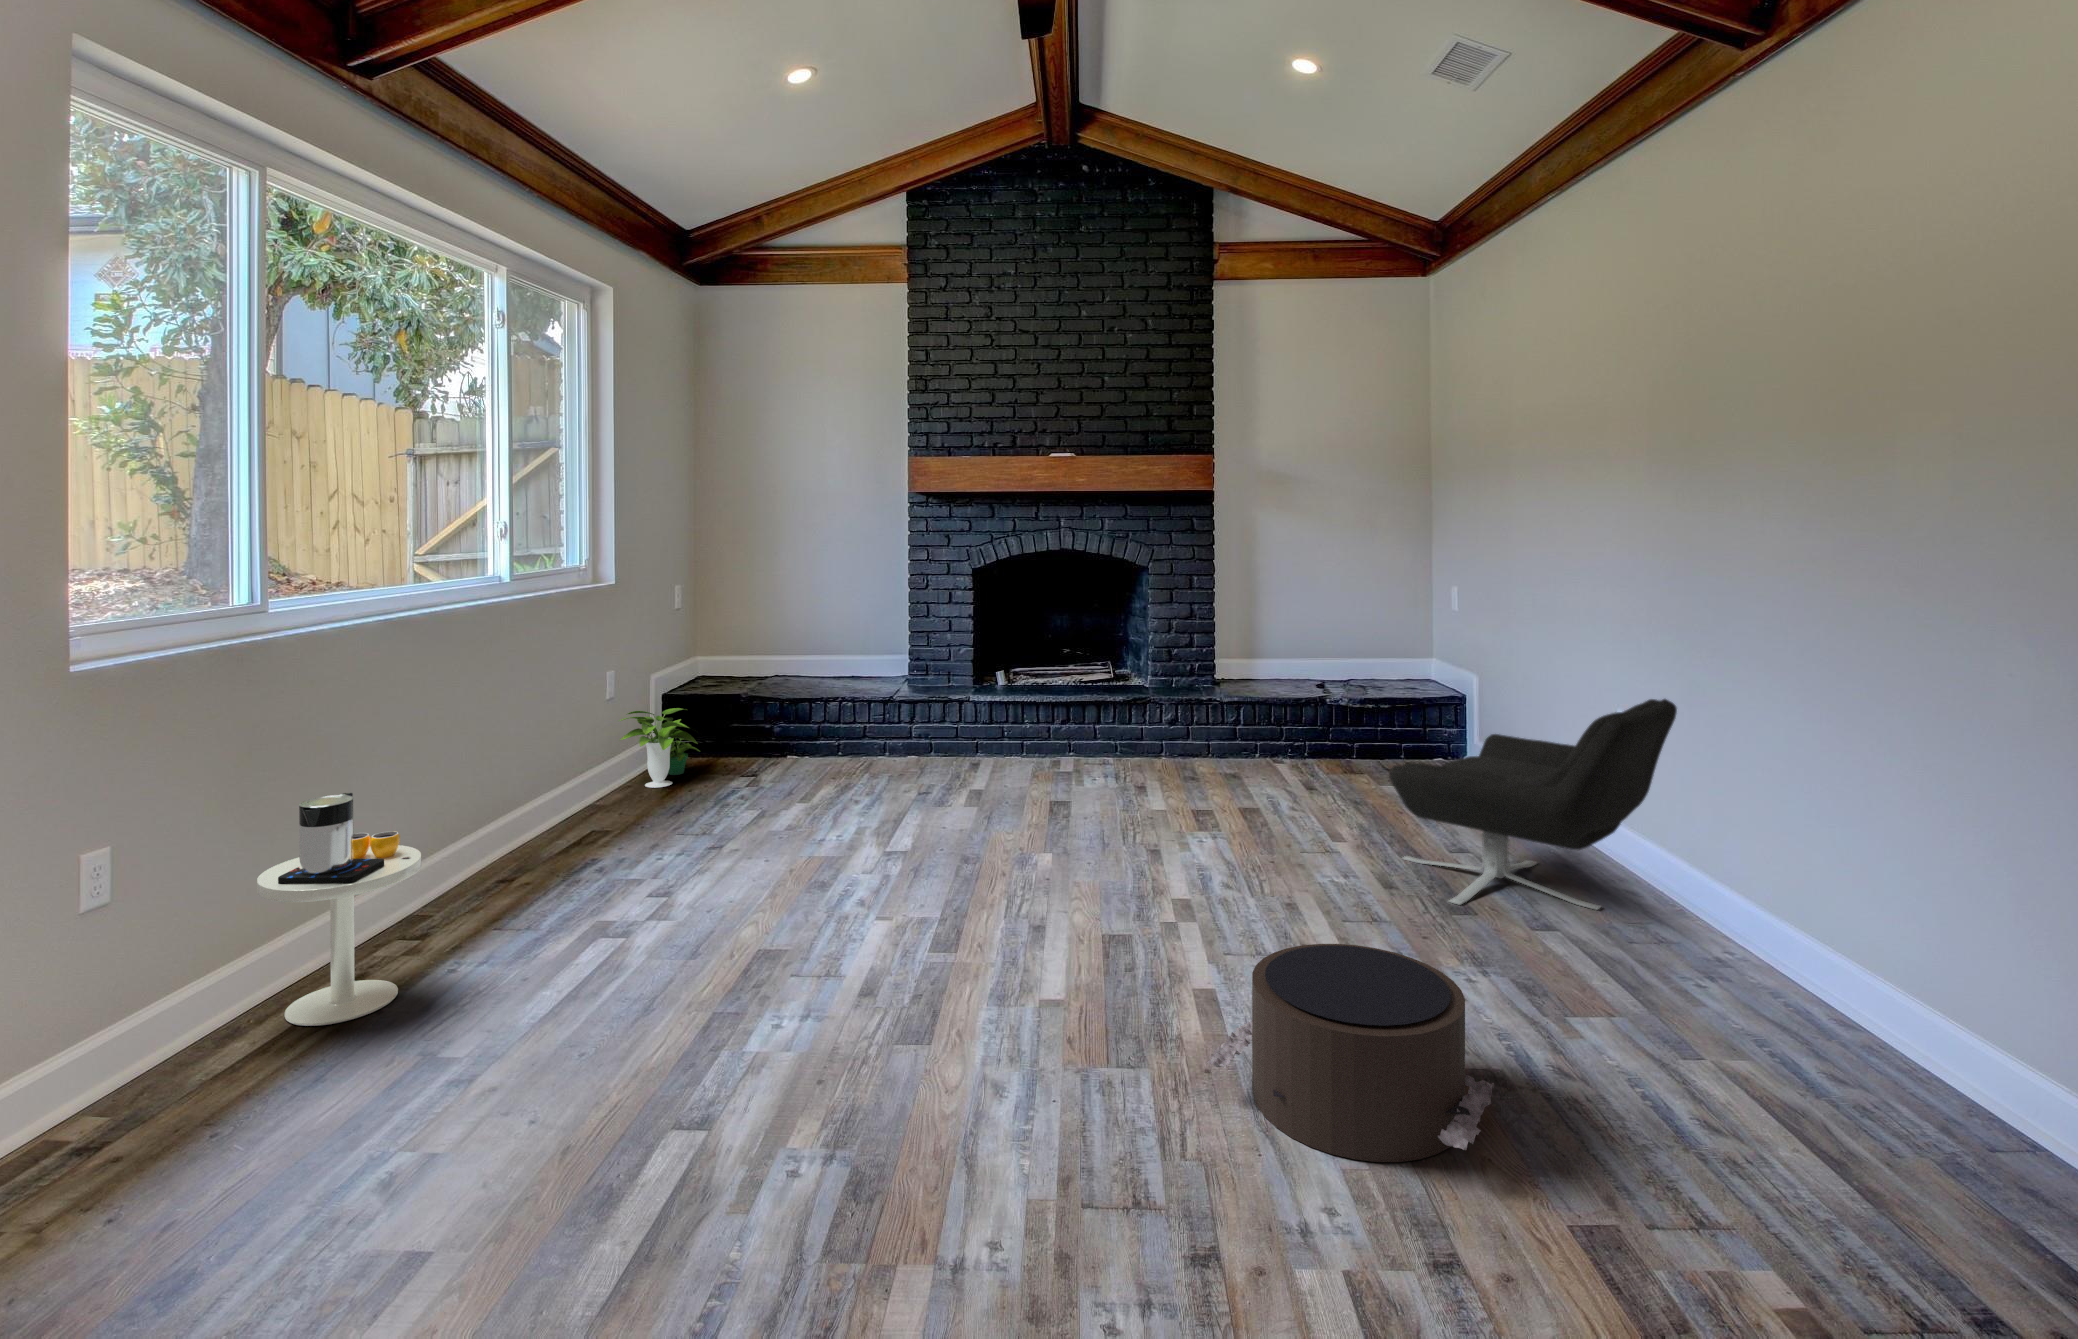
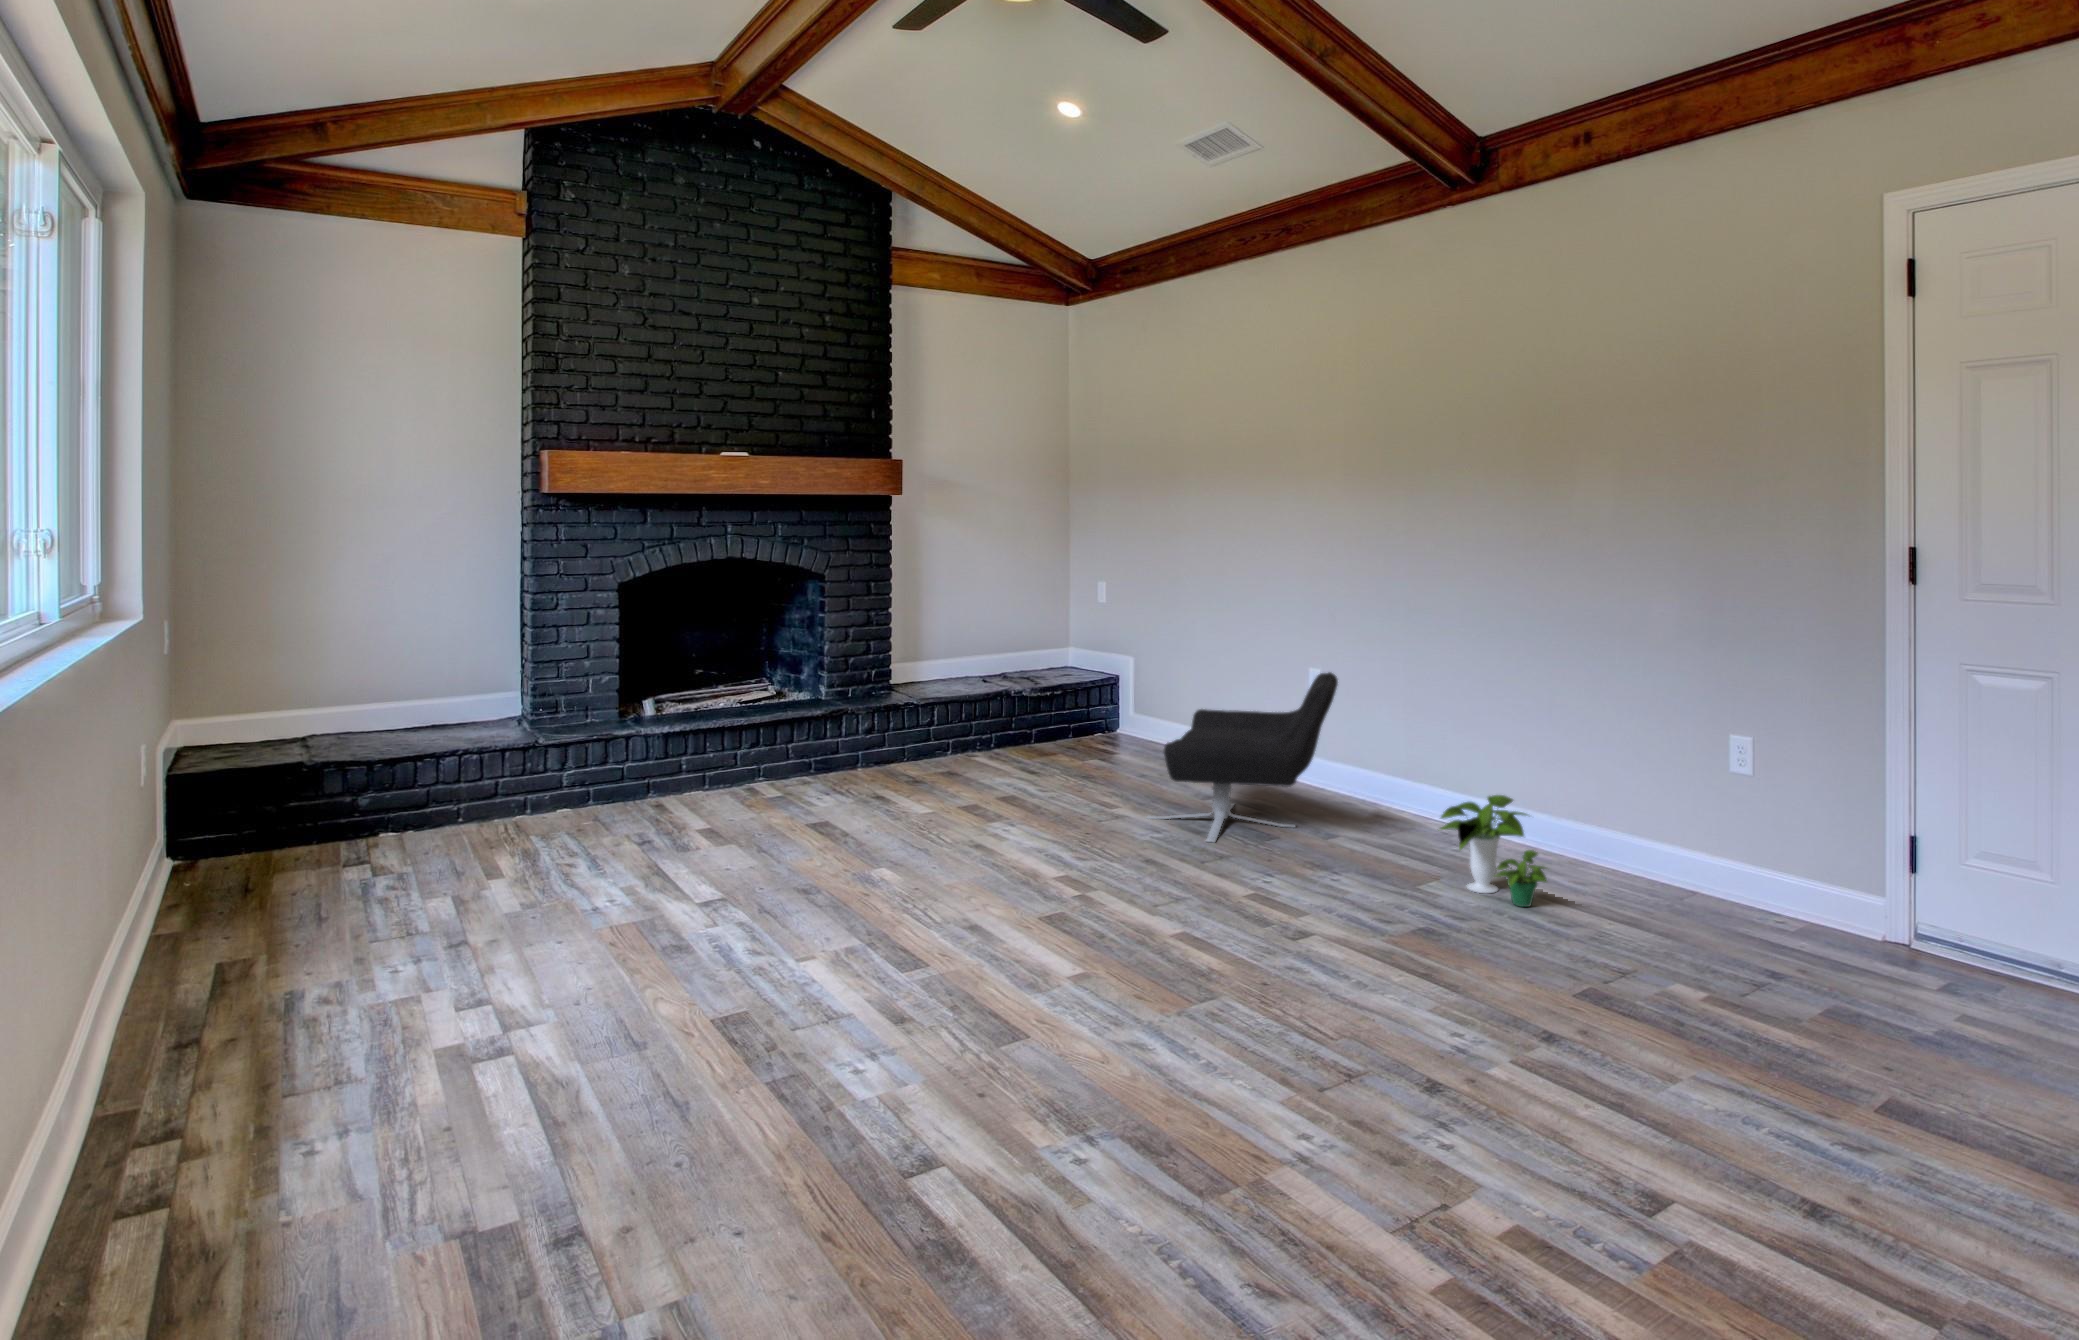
potted plant: present [619,708,702,788] -> present [1441,795,1547,907]
side table: present [257,793,421,1026] -> none [35,946,286,1263]
pouf: present [1207,944,1494,1162] -> none [1183,871,1368,1006]

